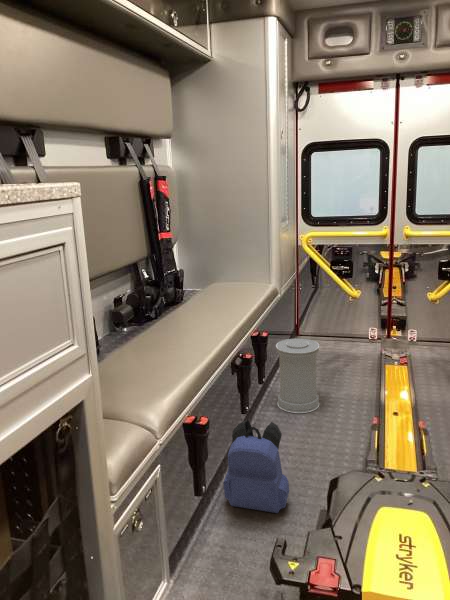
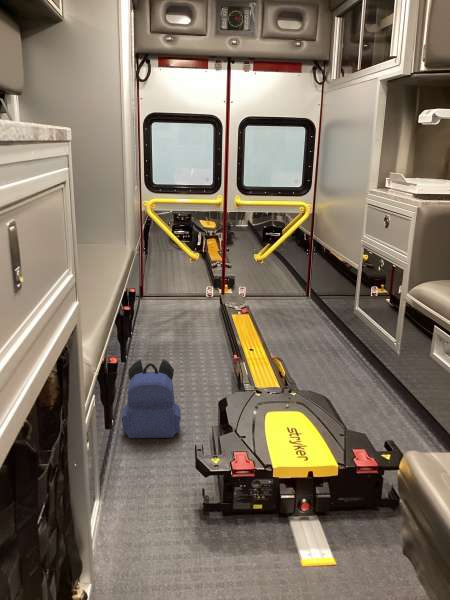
trash can: present [276,338,319,413] -> none [141,293,181,360]

